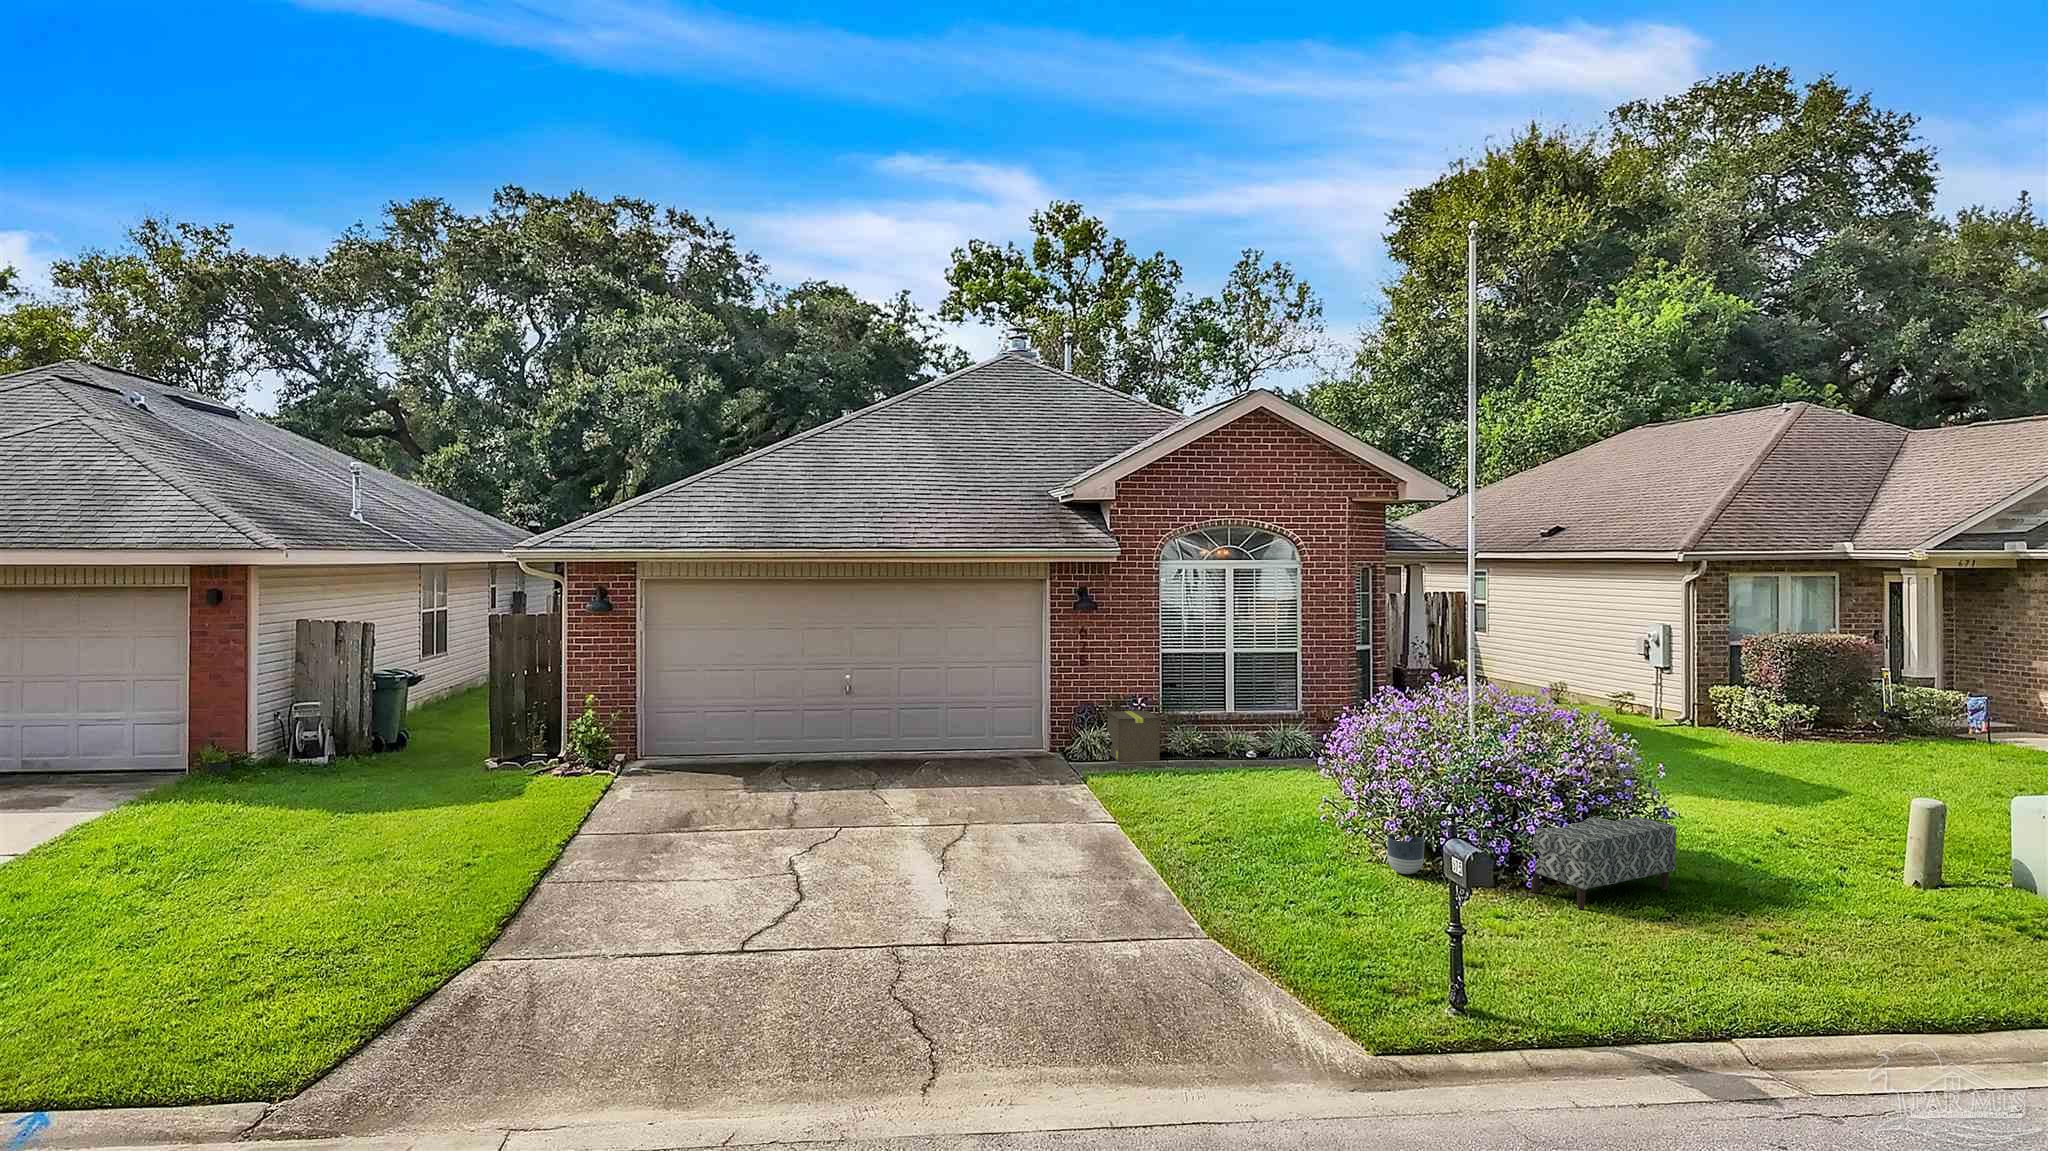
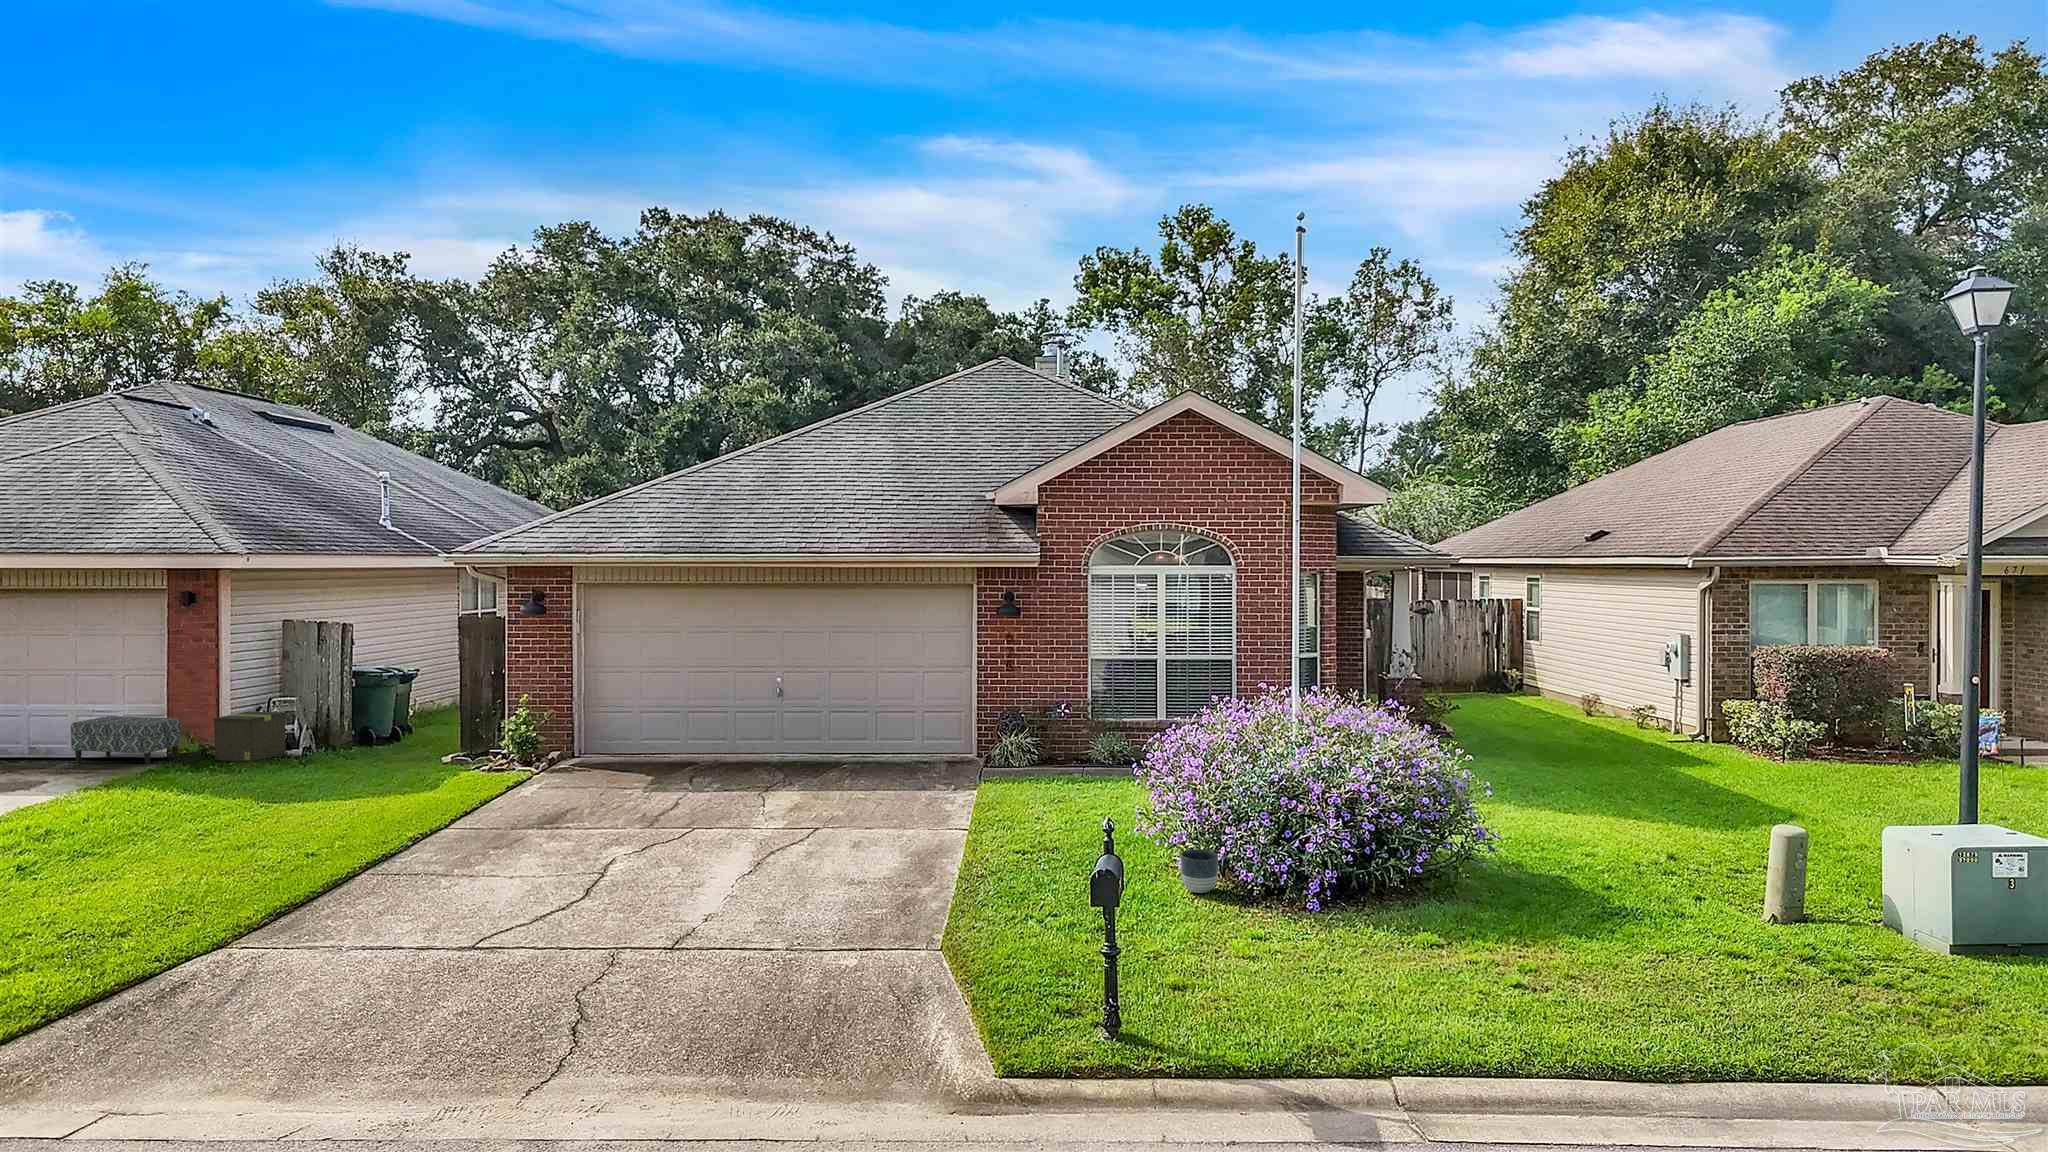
cardboard box: present [1107,711,1160,762] -> present [214,711,286,762]
bench: present [1531,816,1676,909] -> present [71,716,182,765]

